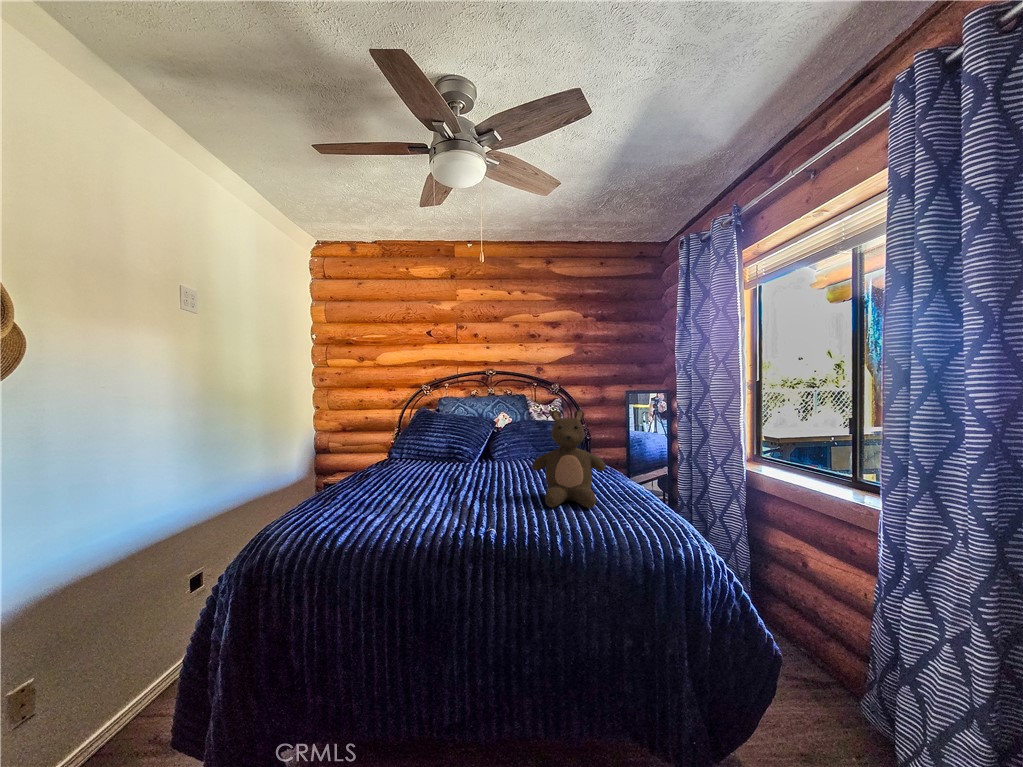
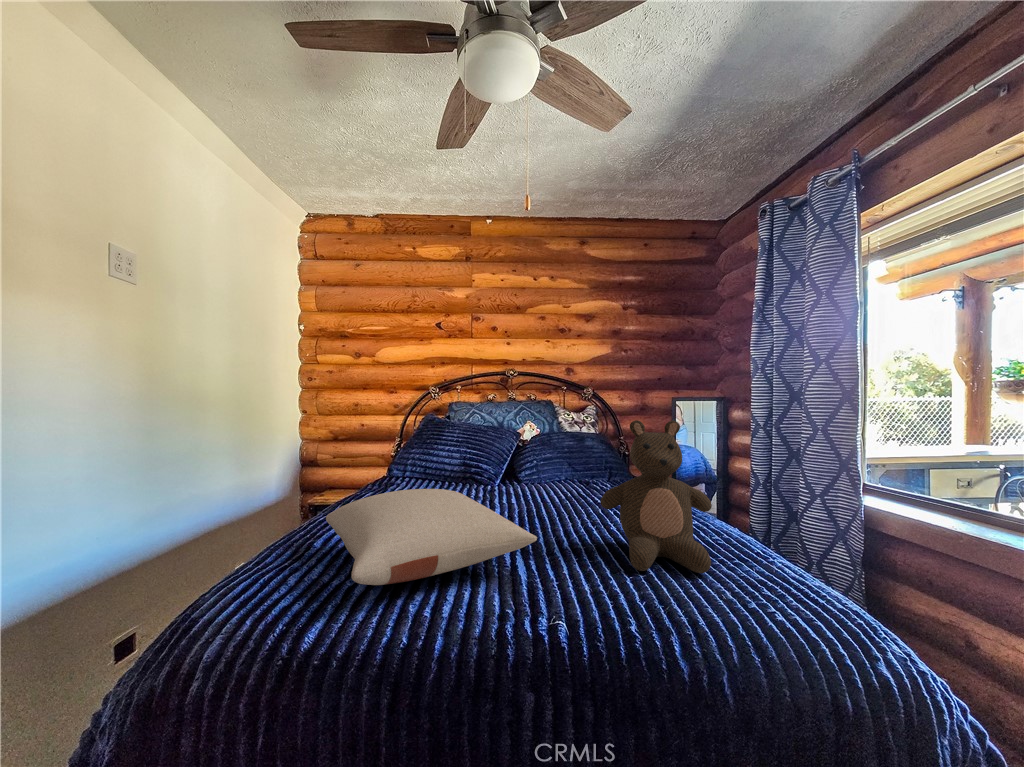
pillow: none [346,459,483,512] -> present [326,489,537,585]

